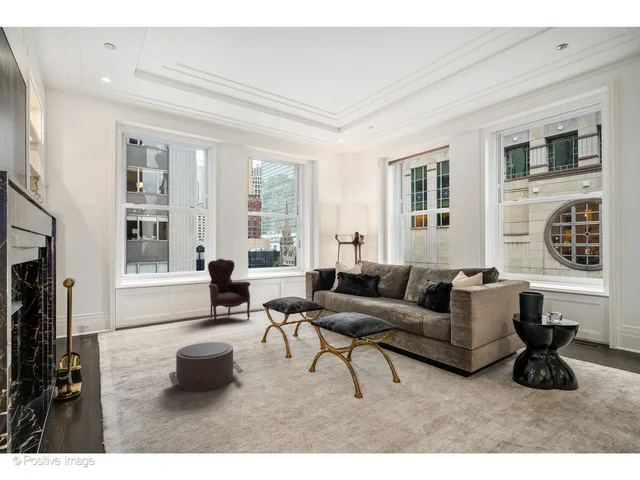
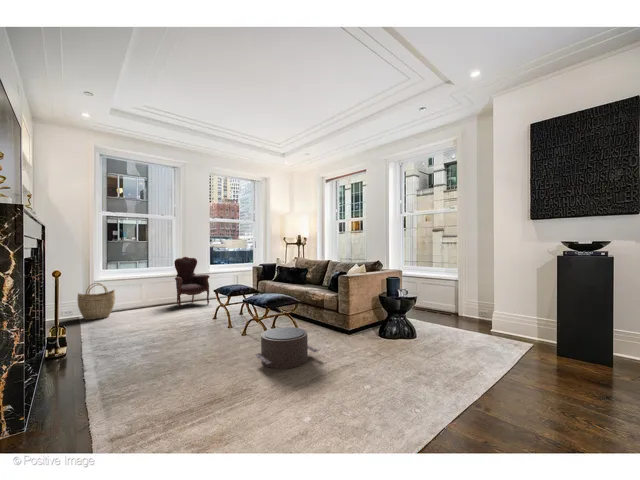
woven basket: none [95,290,139,337] -> present [78,283,115,320]
pouf: present [169,342,244,392] -> present [255,327,318,369]

